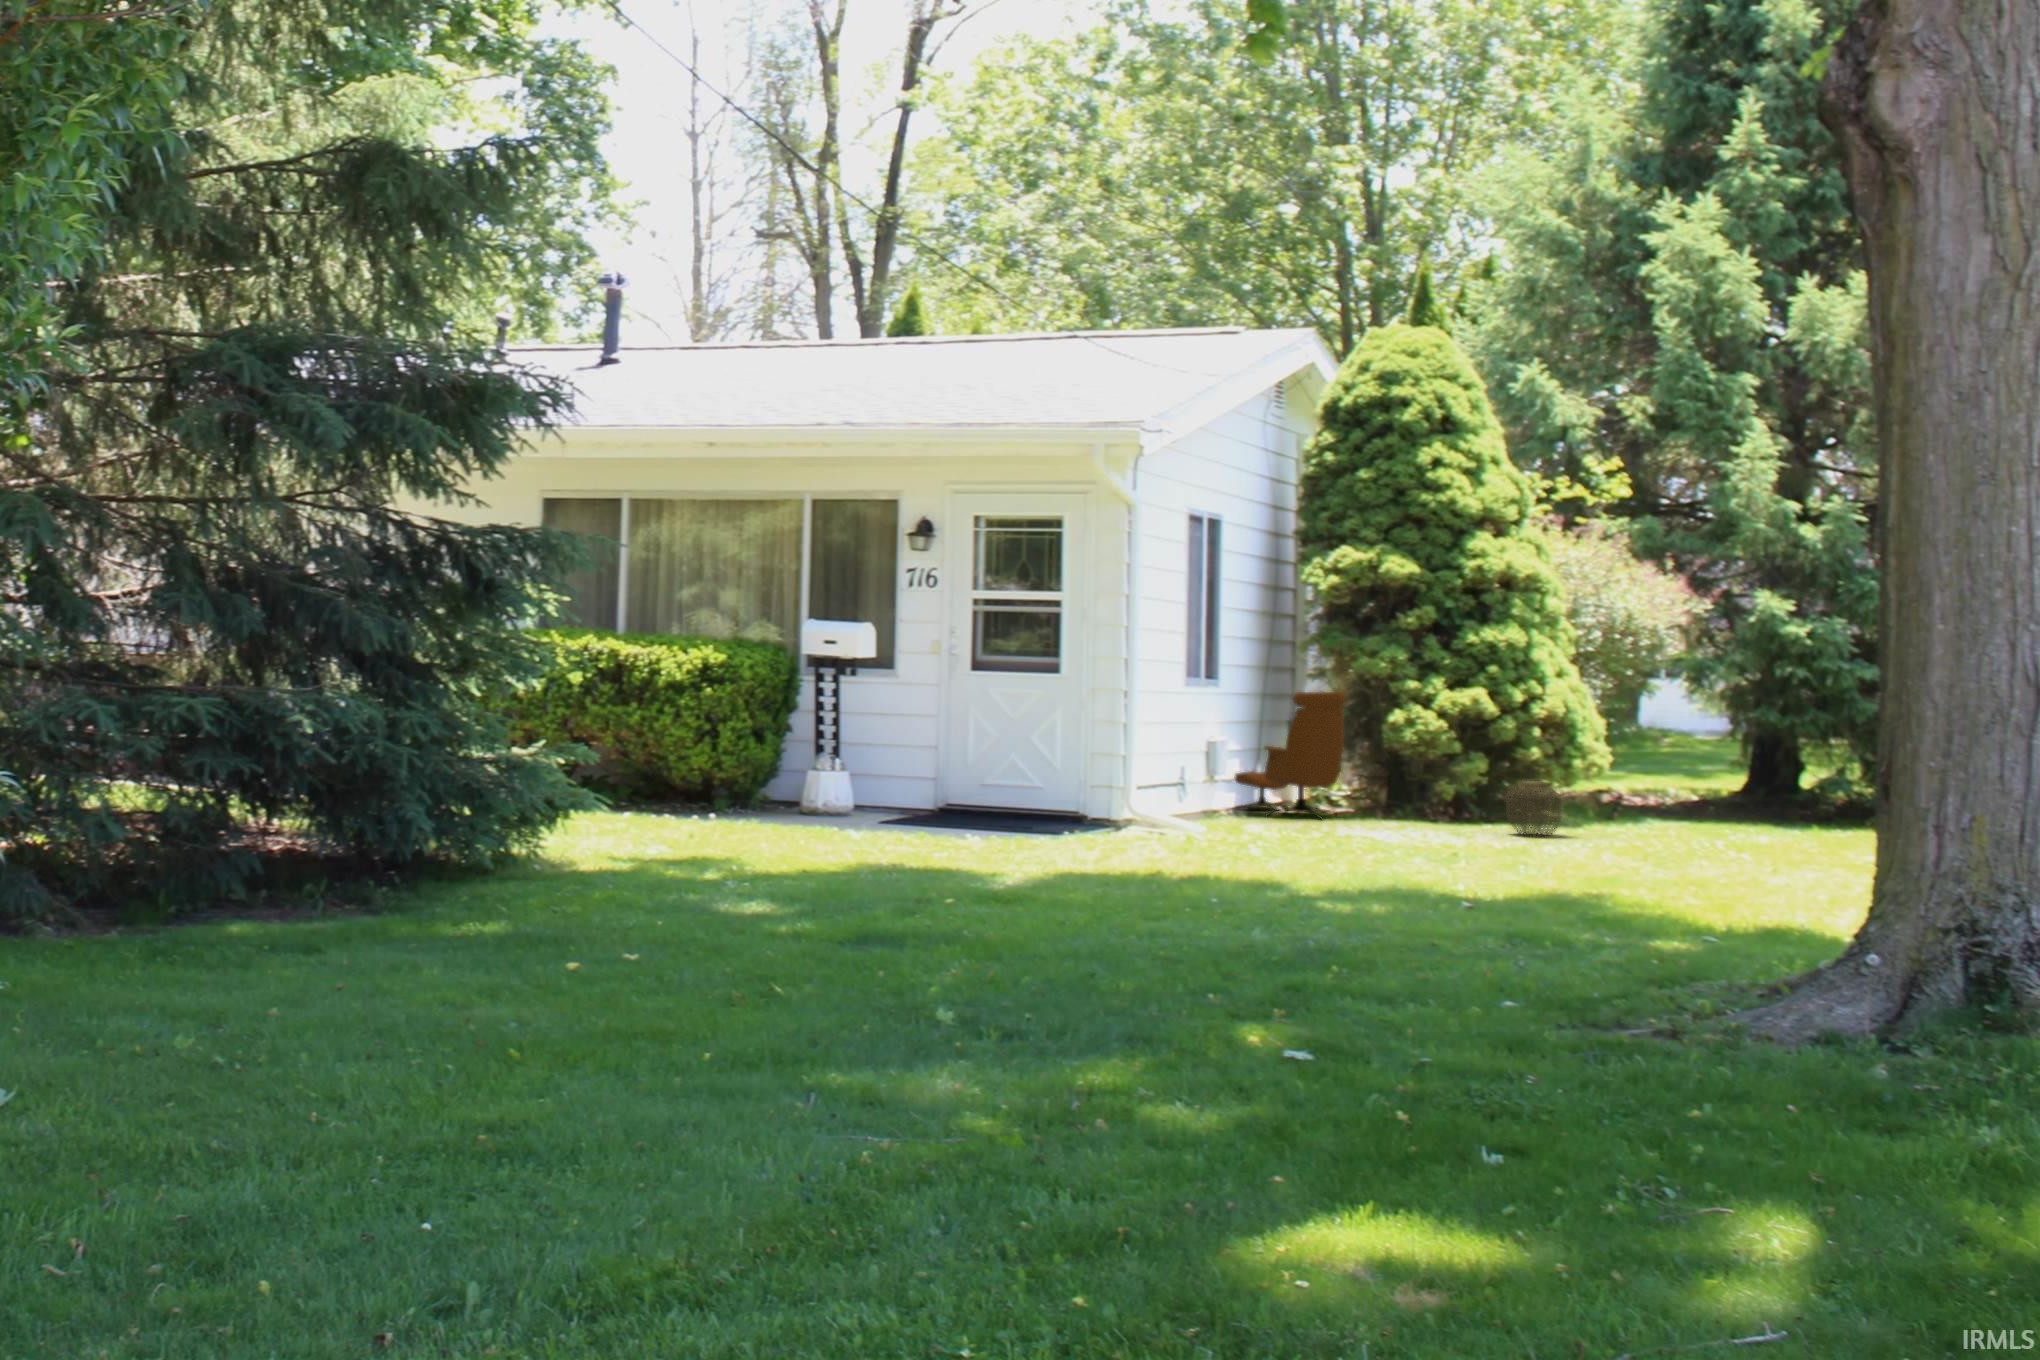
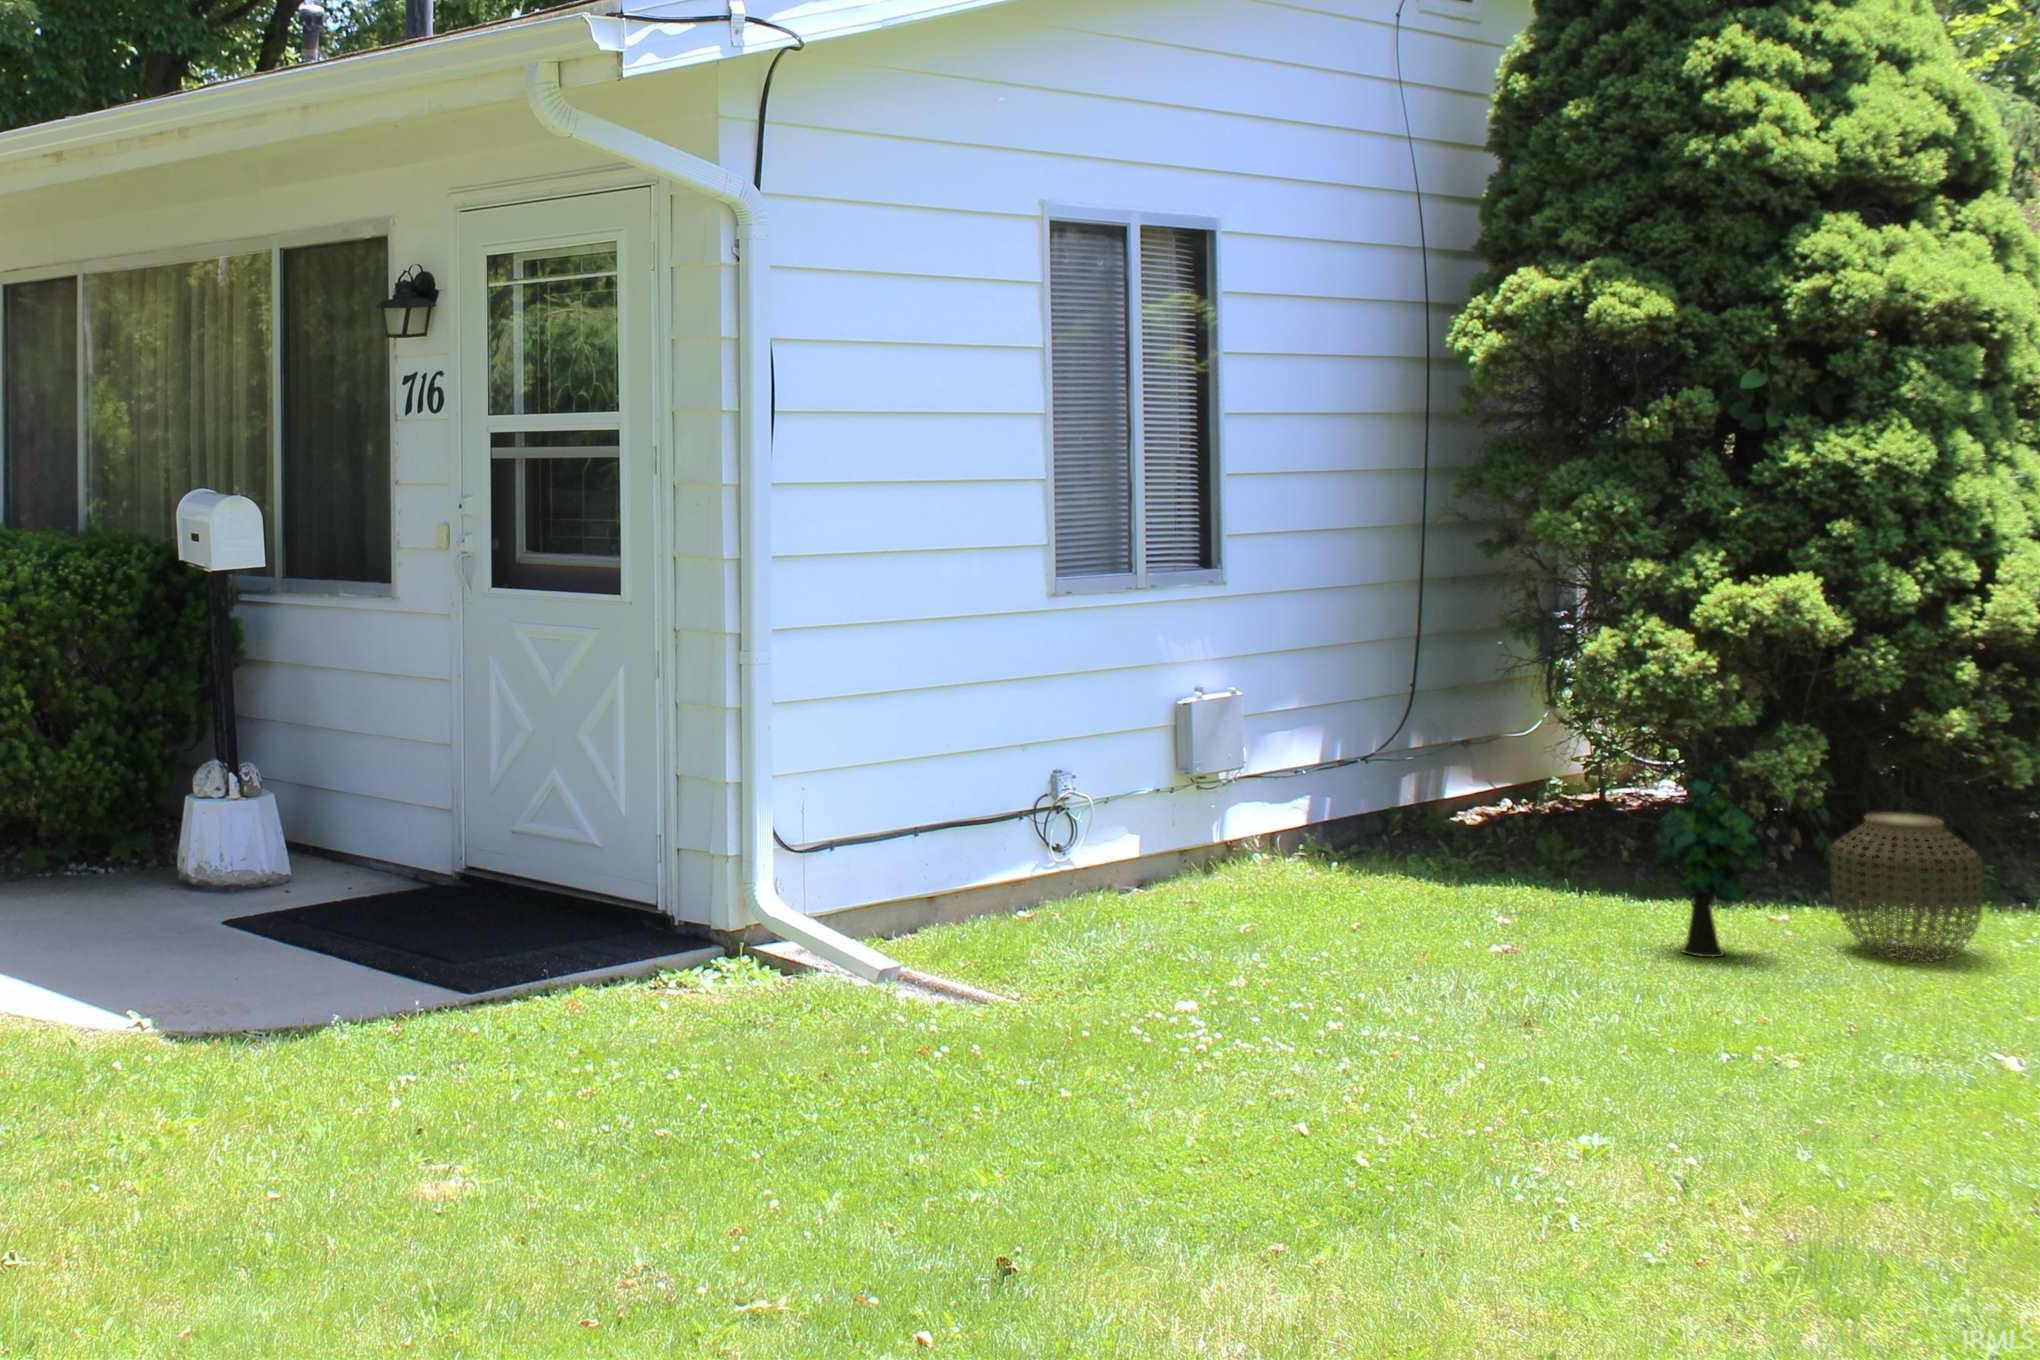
lounge chair: present [1234,692,1346,819] -> none [1268,584,1478,875]
decorative plant: none [1436,760,1486,837] -> present [1642,764,1766,957]

